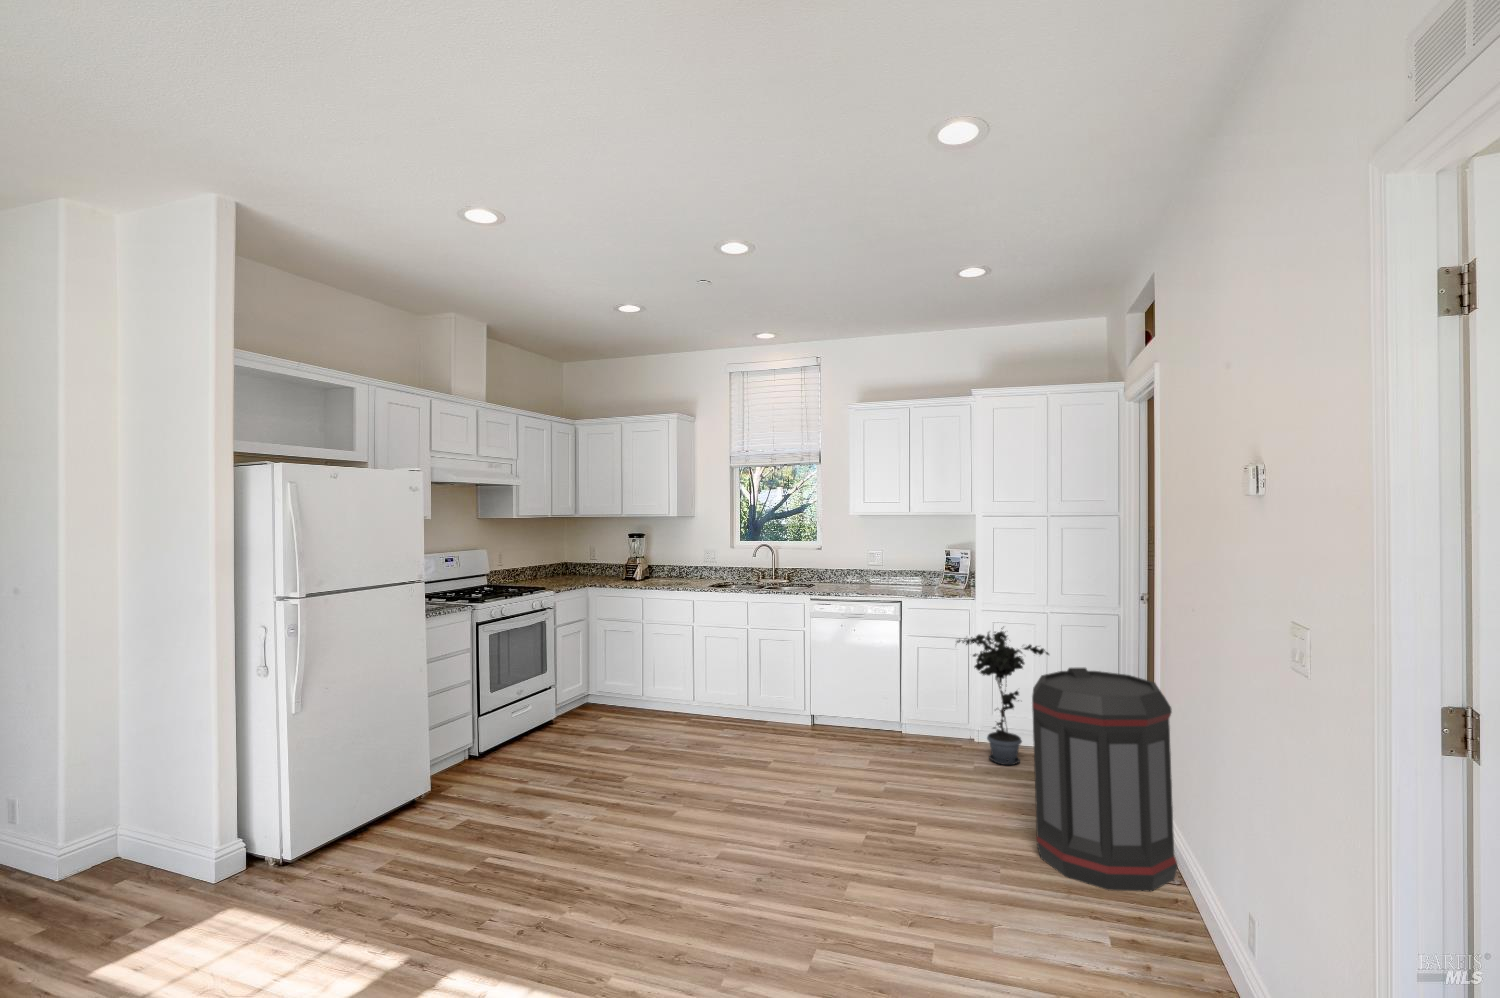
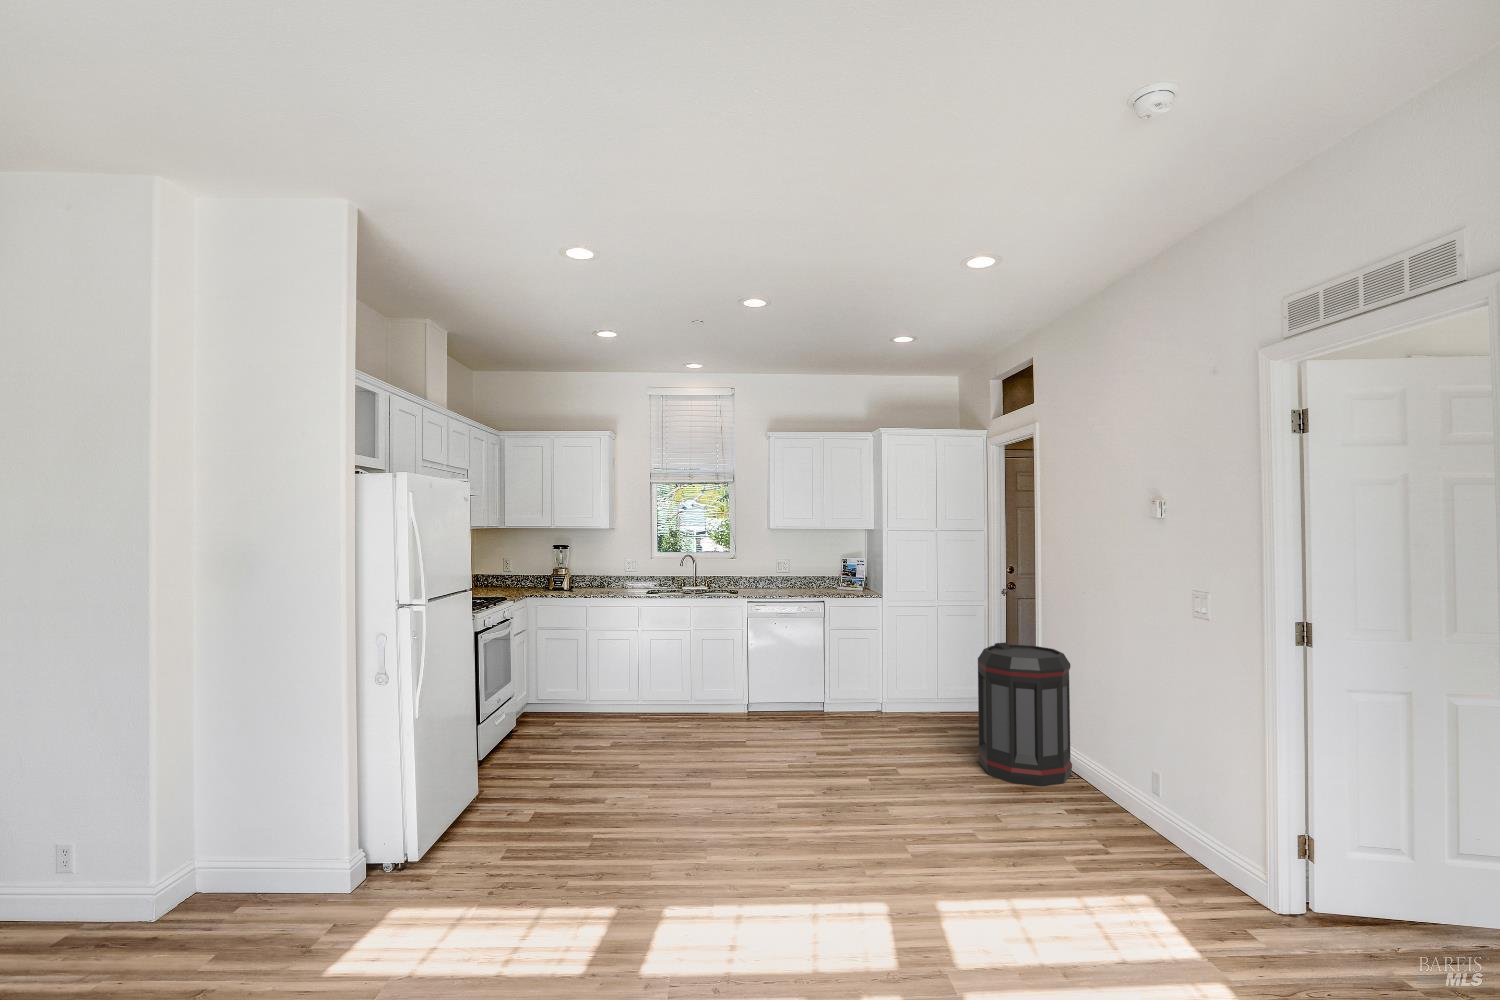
potted plant: present [957,628,1049,765] -> none [878,618,950,723]

